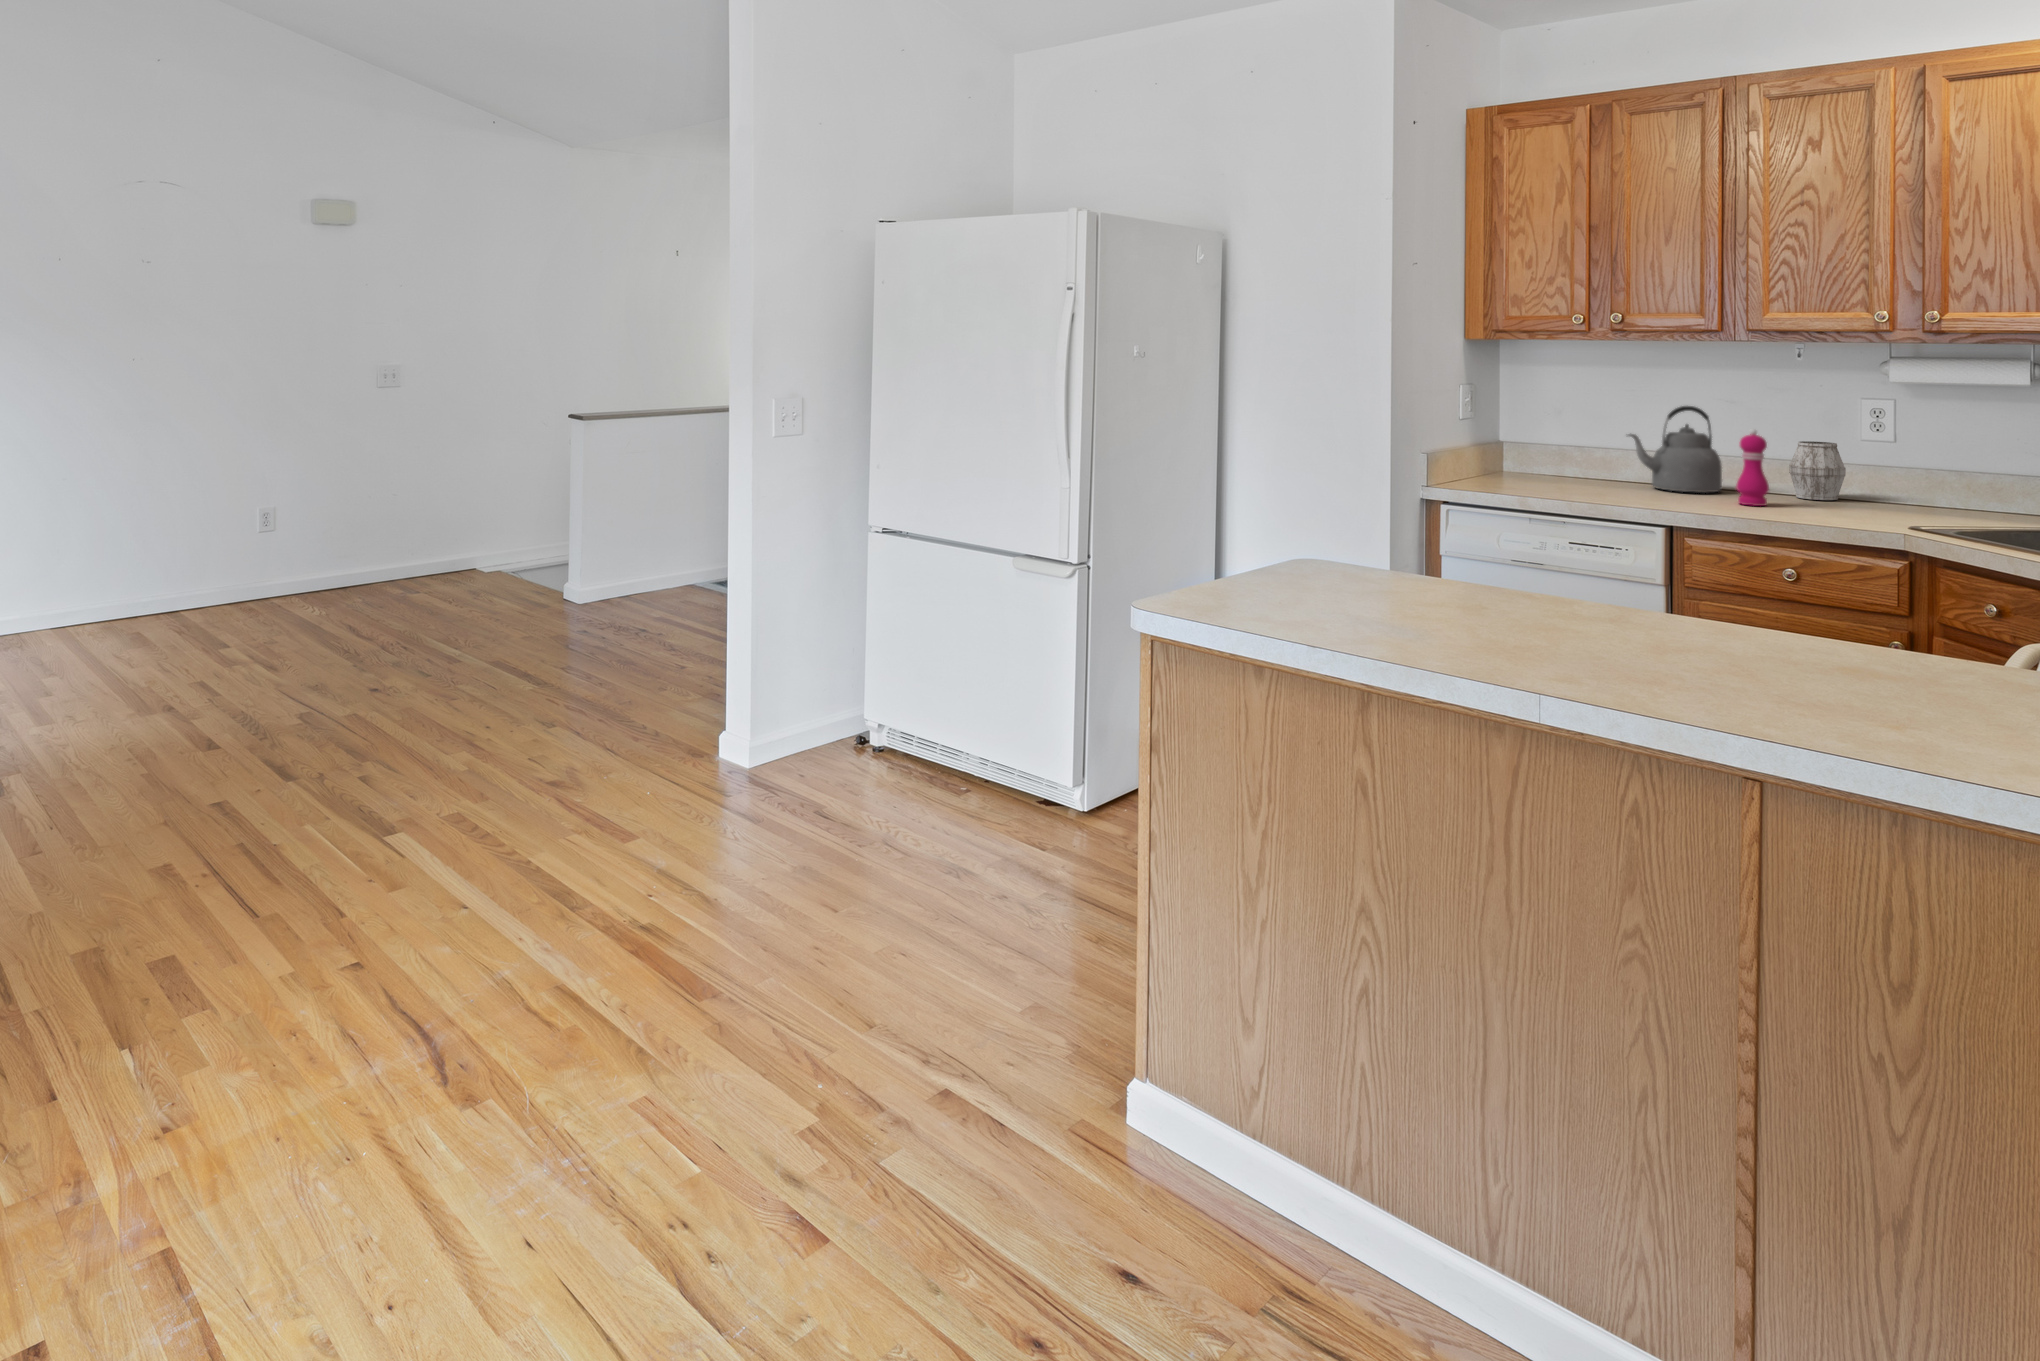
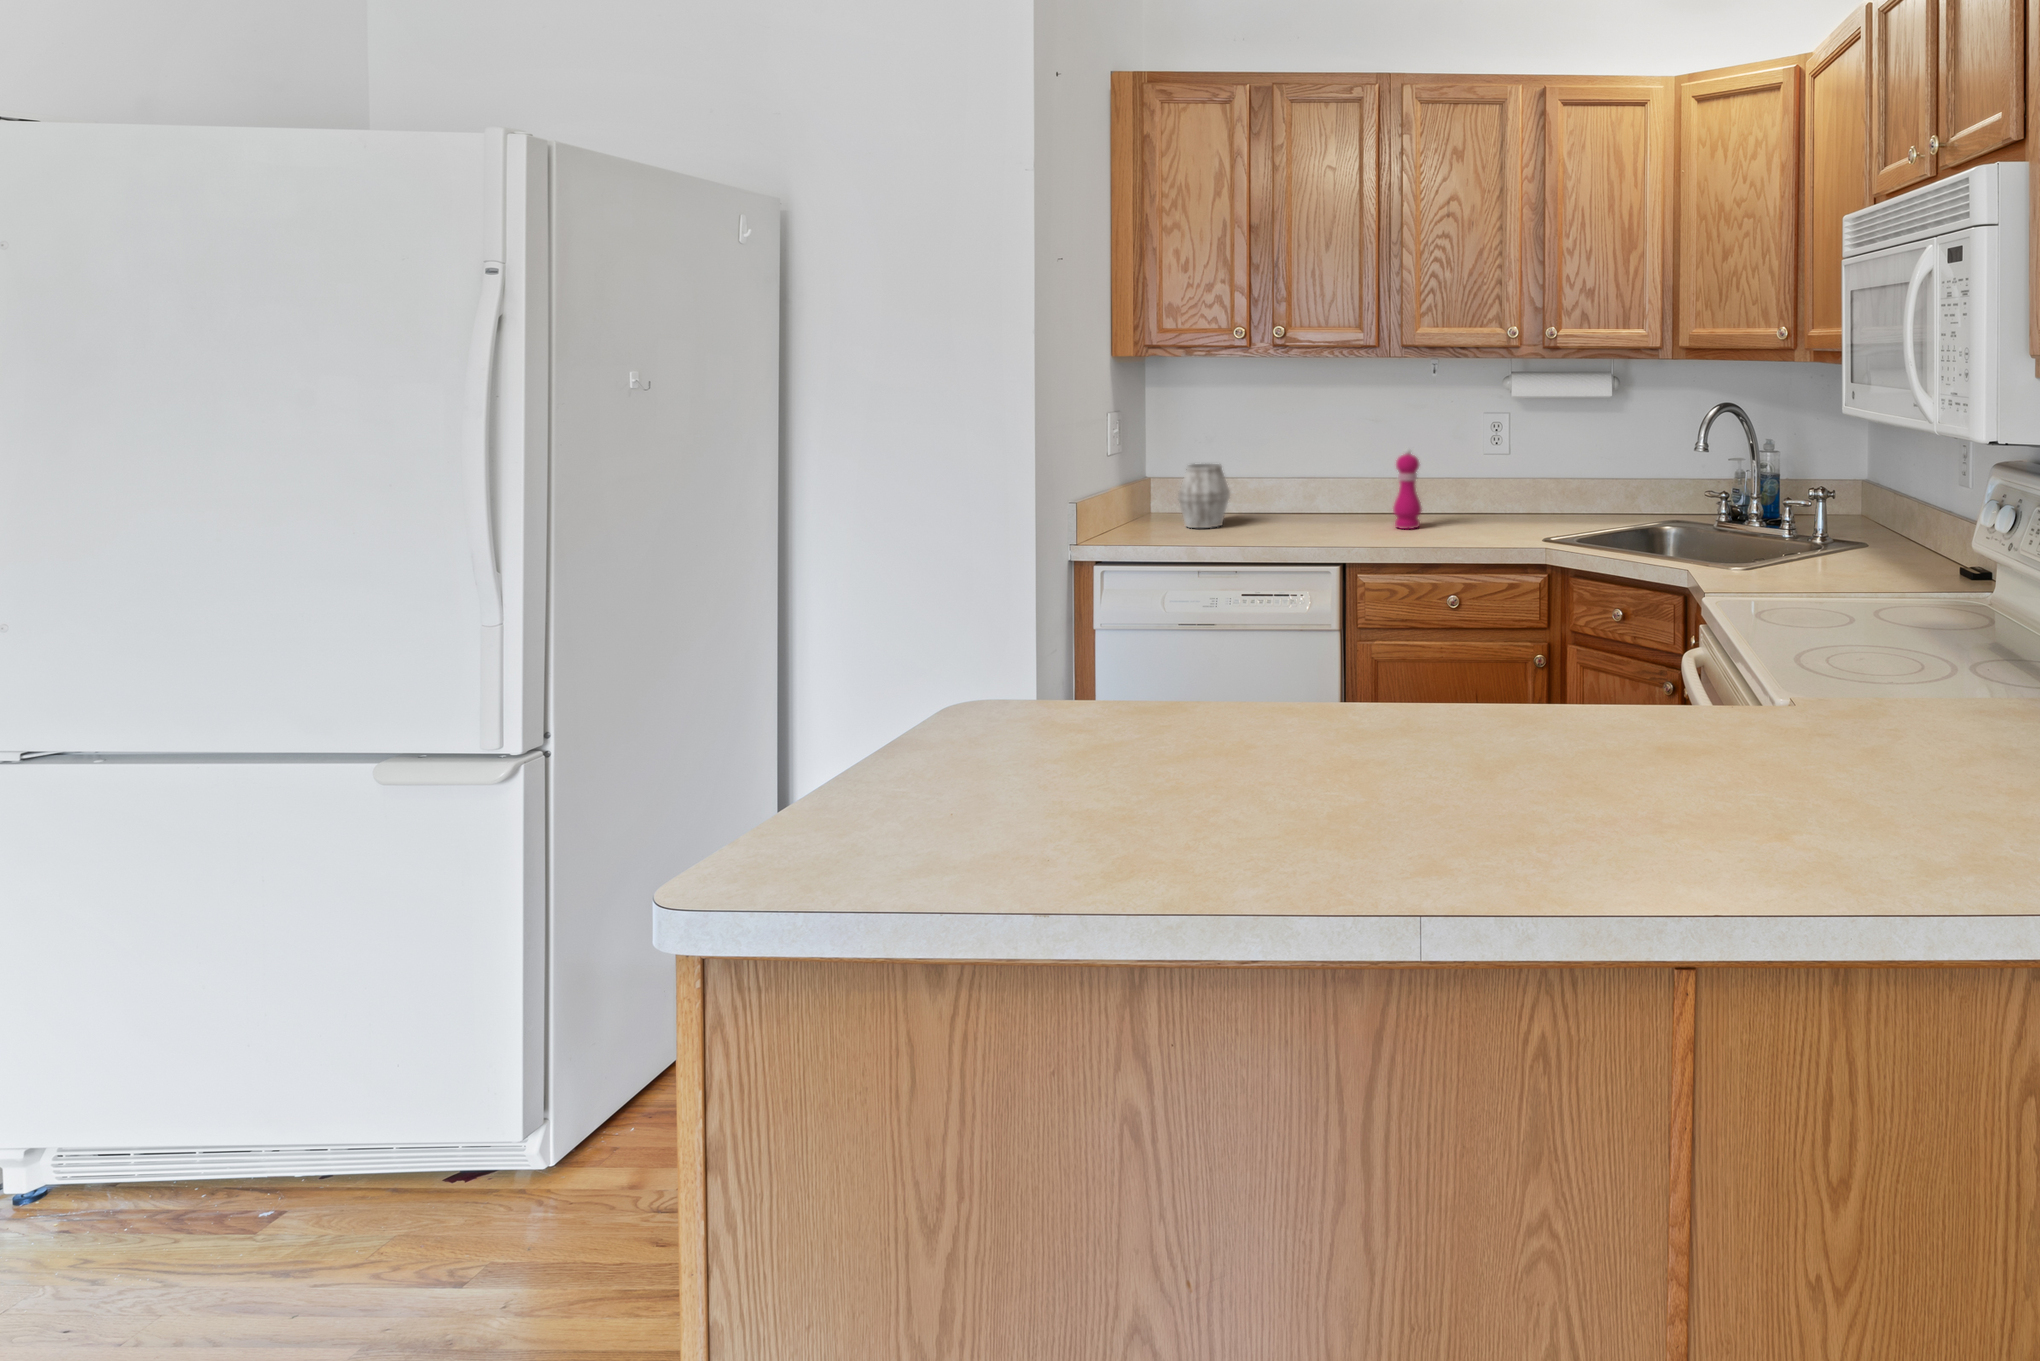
kettle: present [1628,406,1722,493] -> none [1286,424,1373,518]
mug: present [1789,441,1846,500] -> present [1178,464,1230,528]

